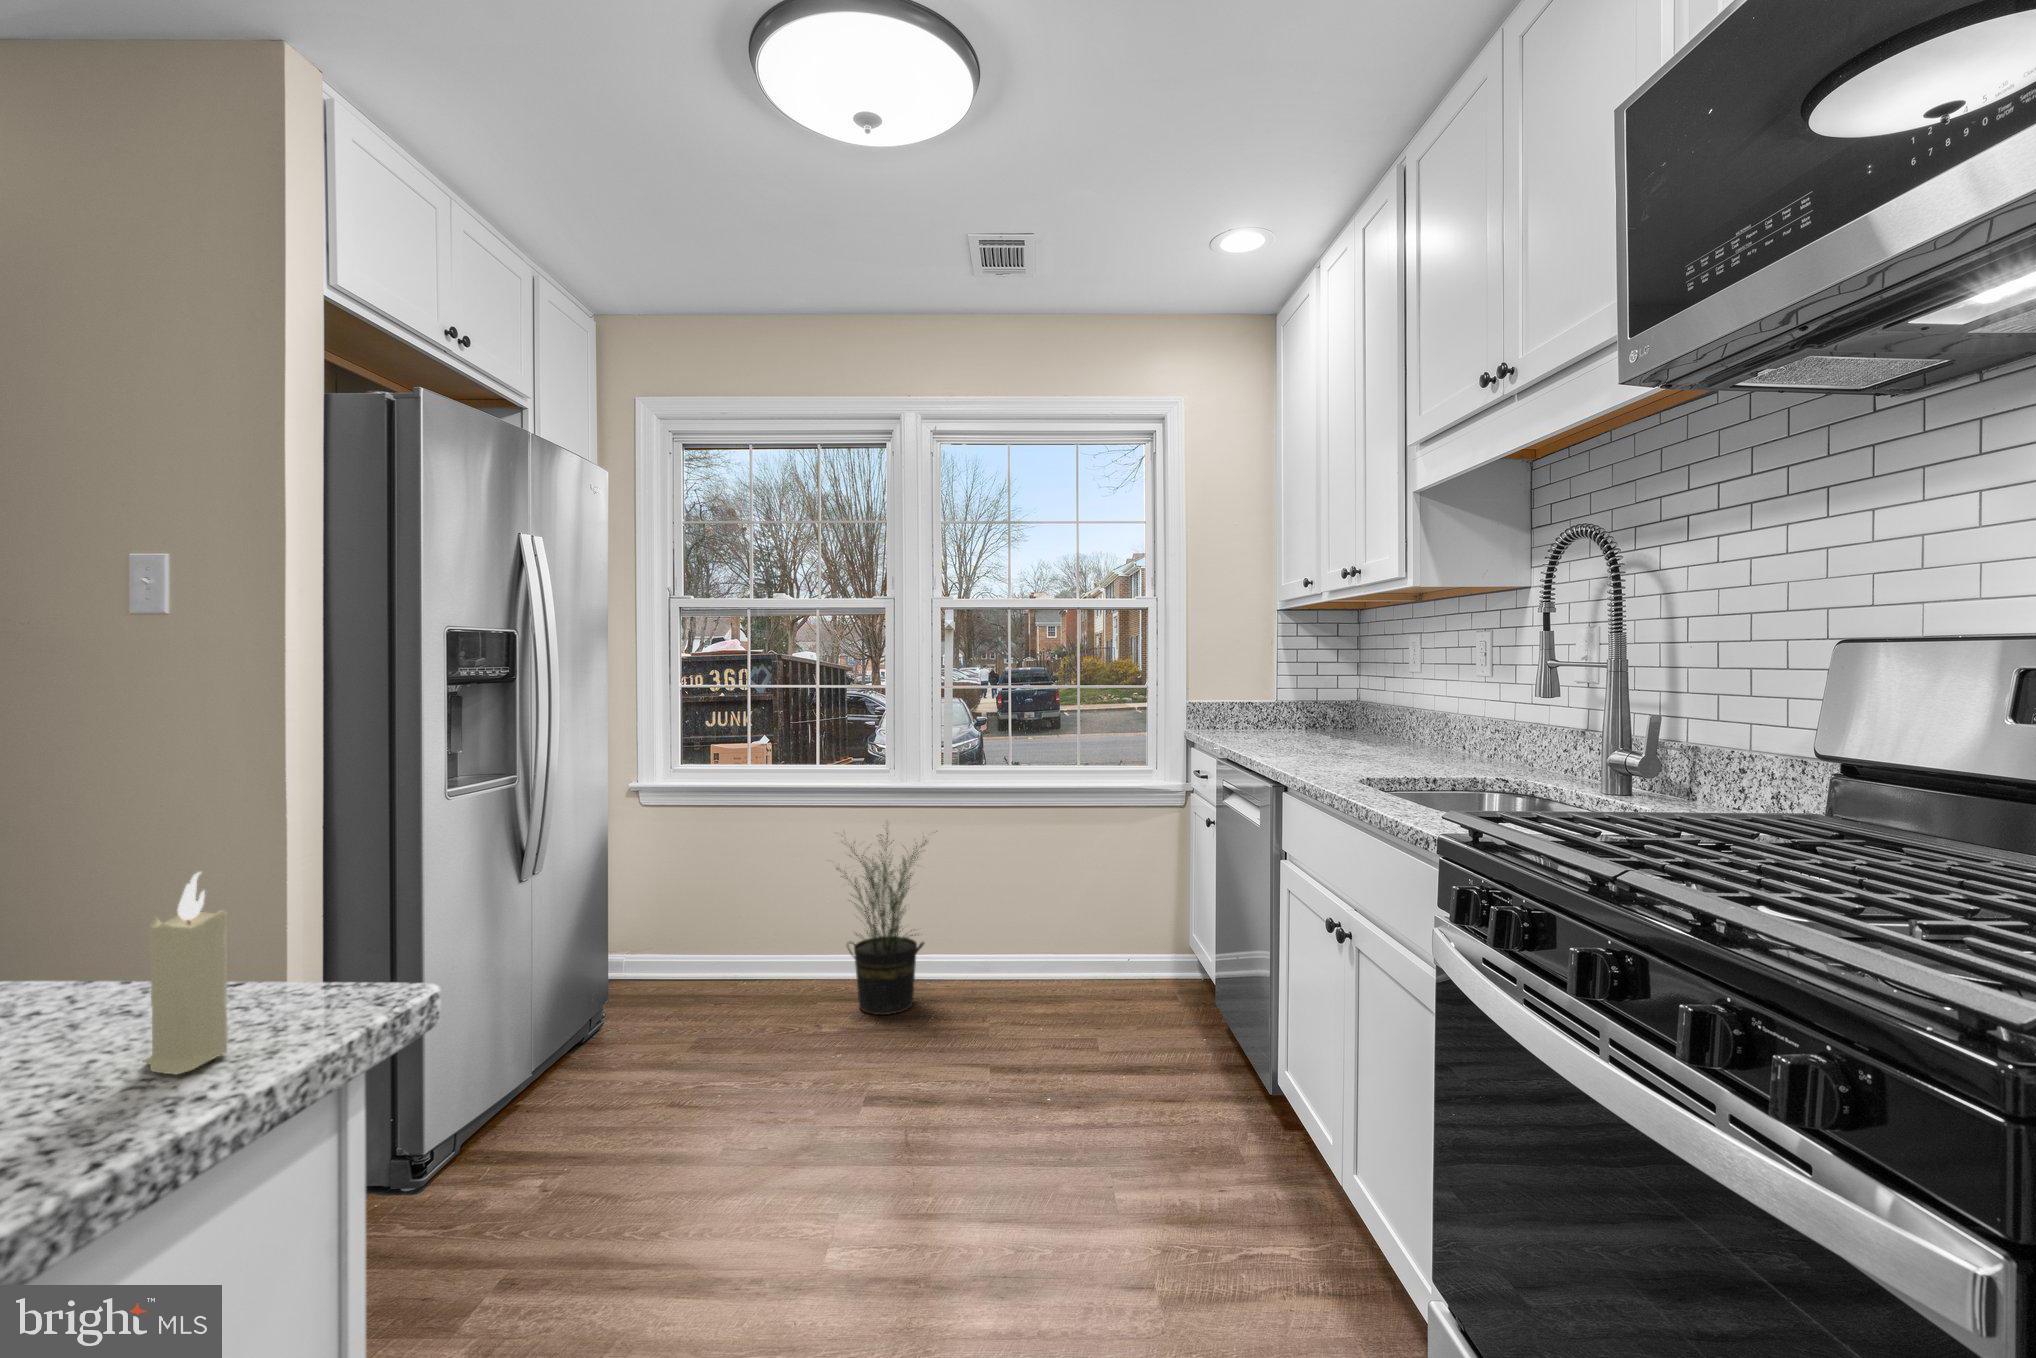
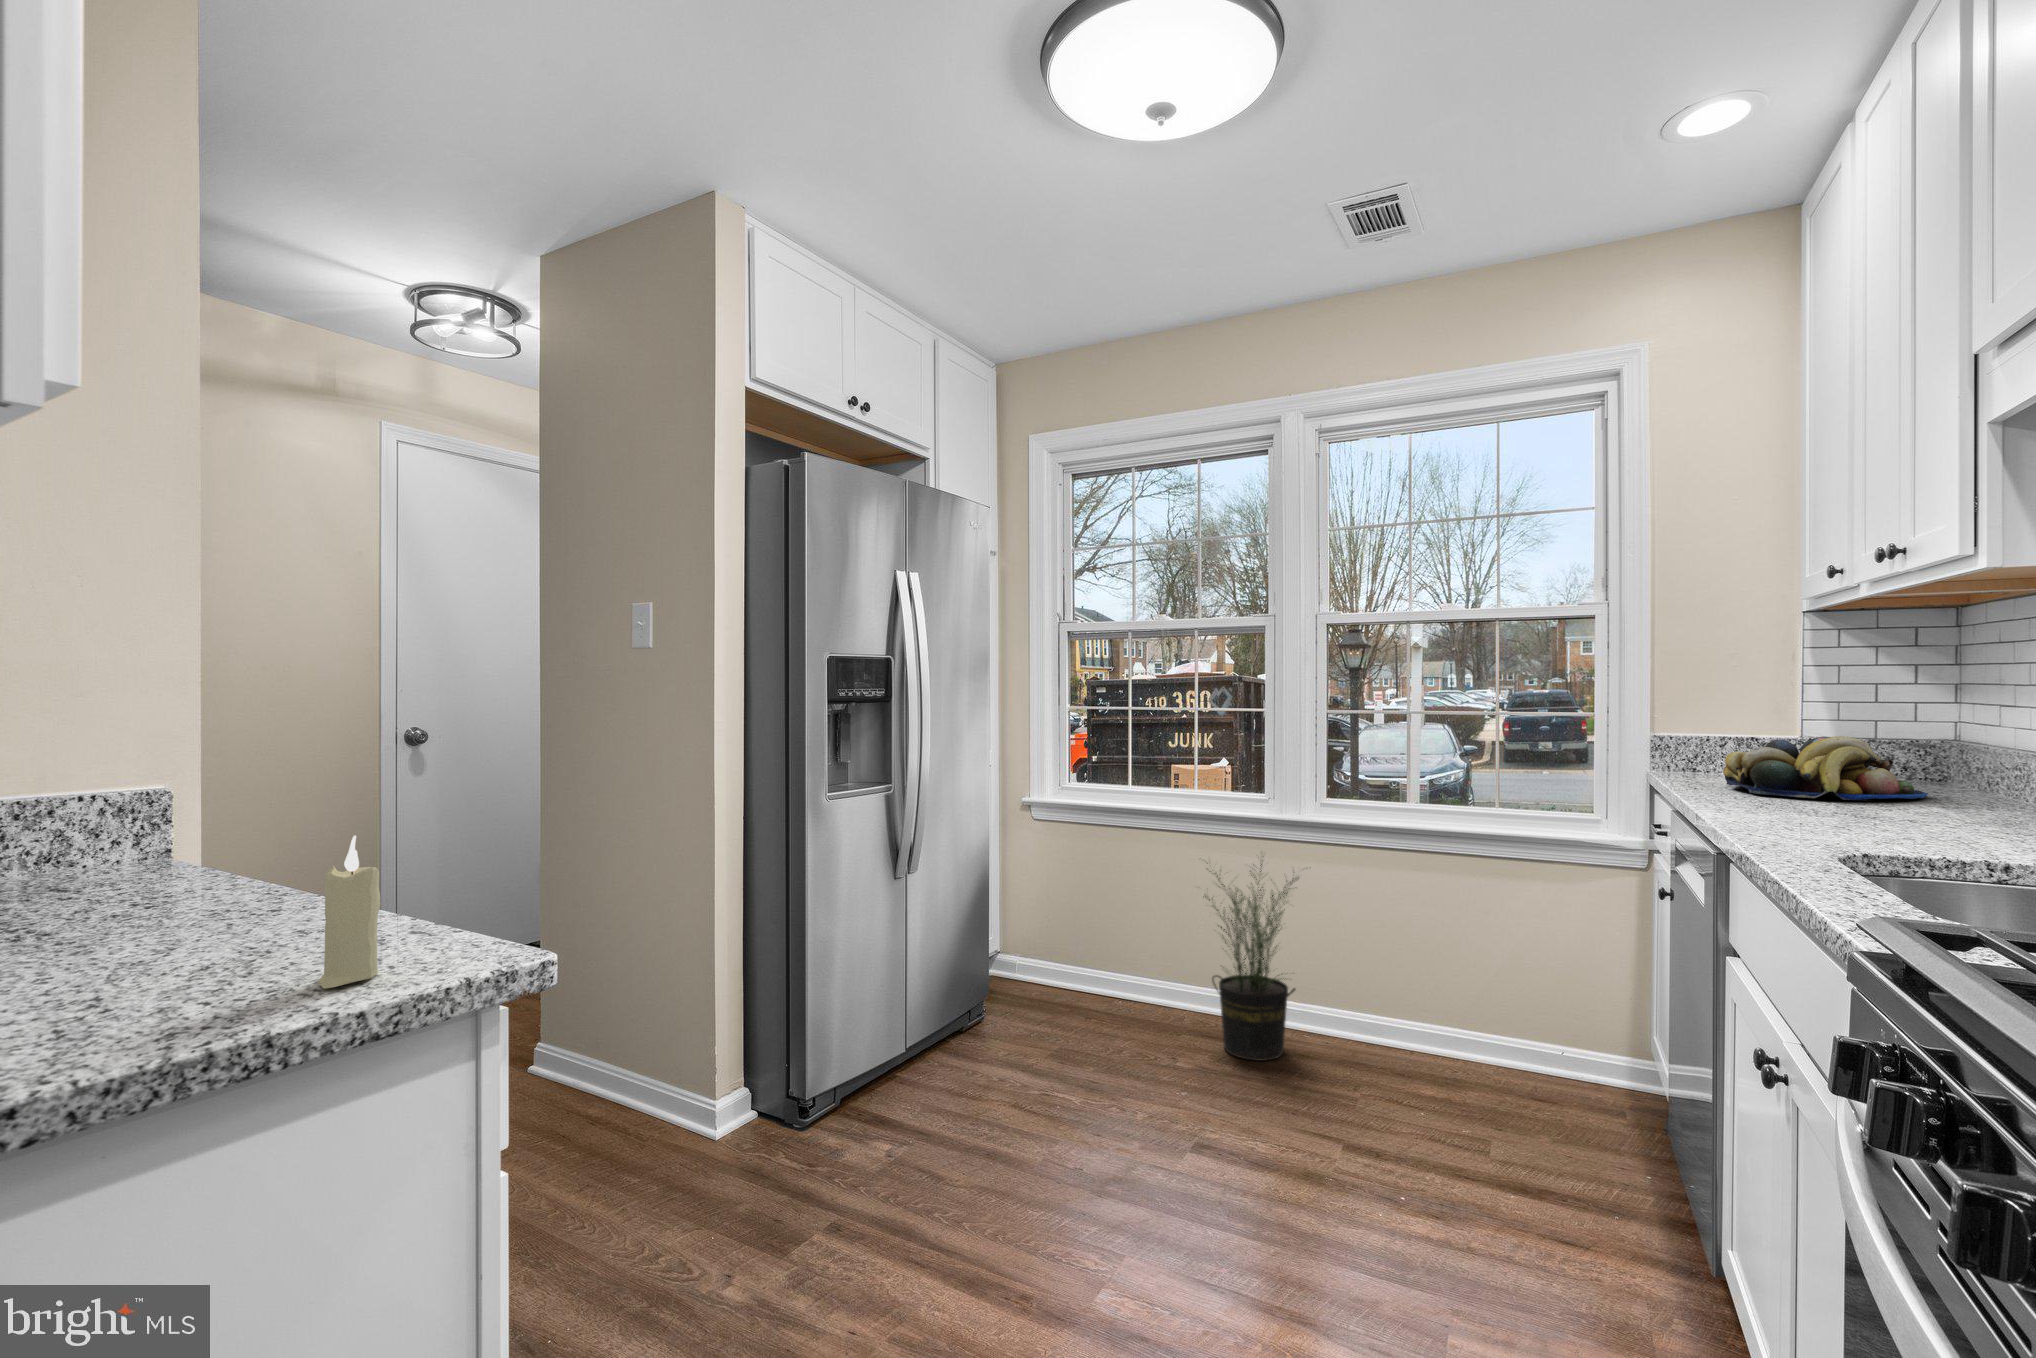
fruit bowl: none [1245,699,1362,744] -> present [1723,736,1928,800]

